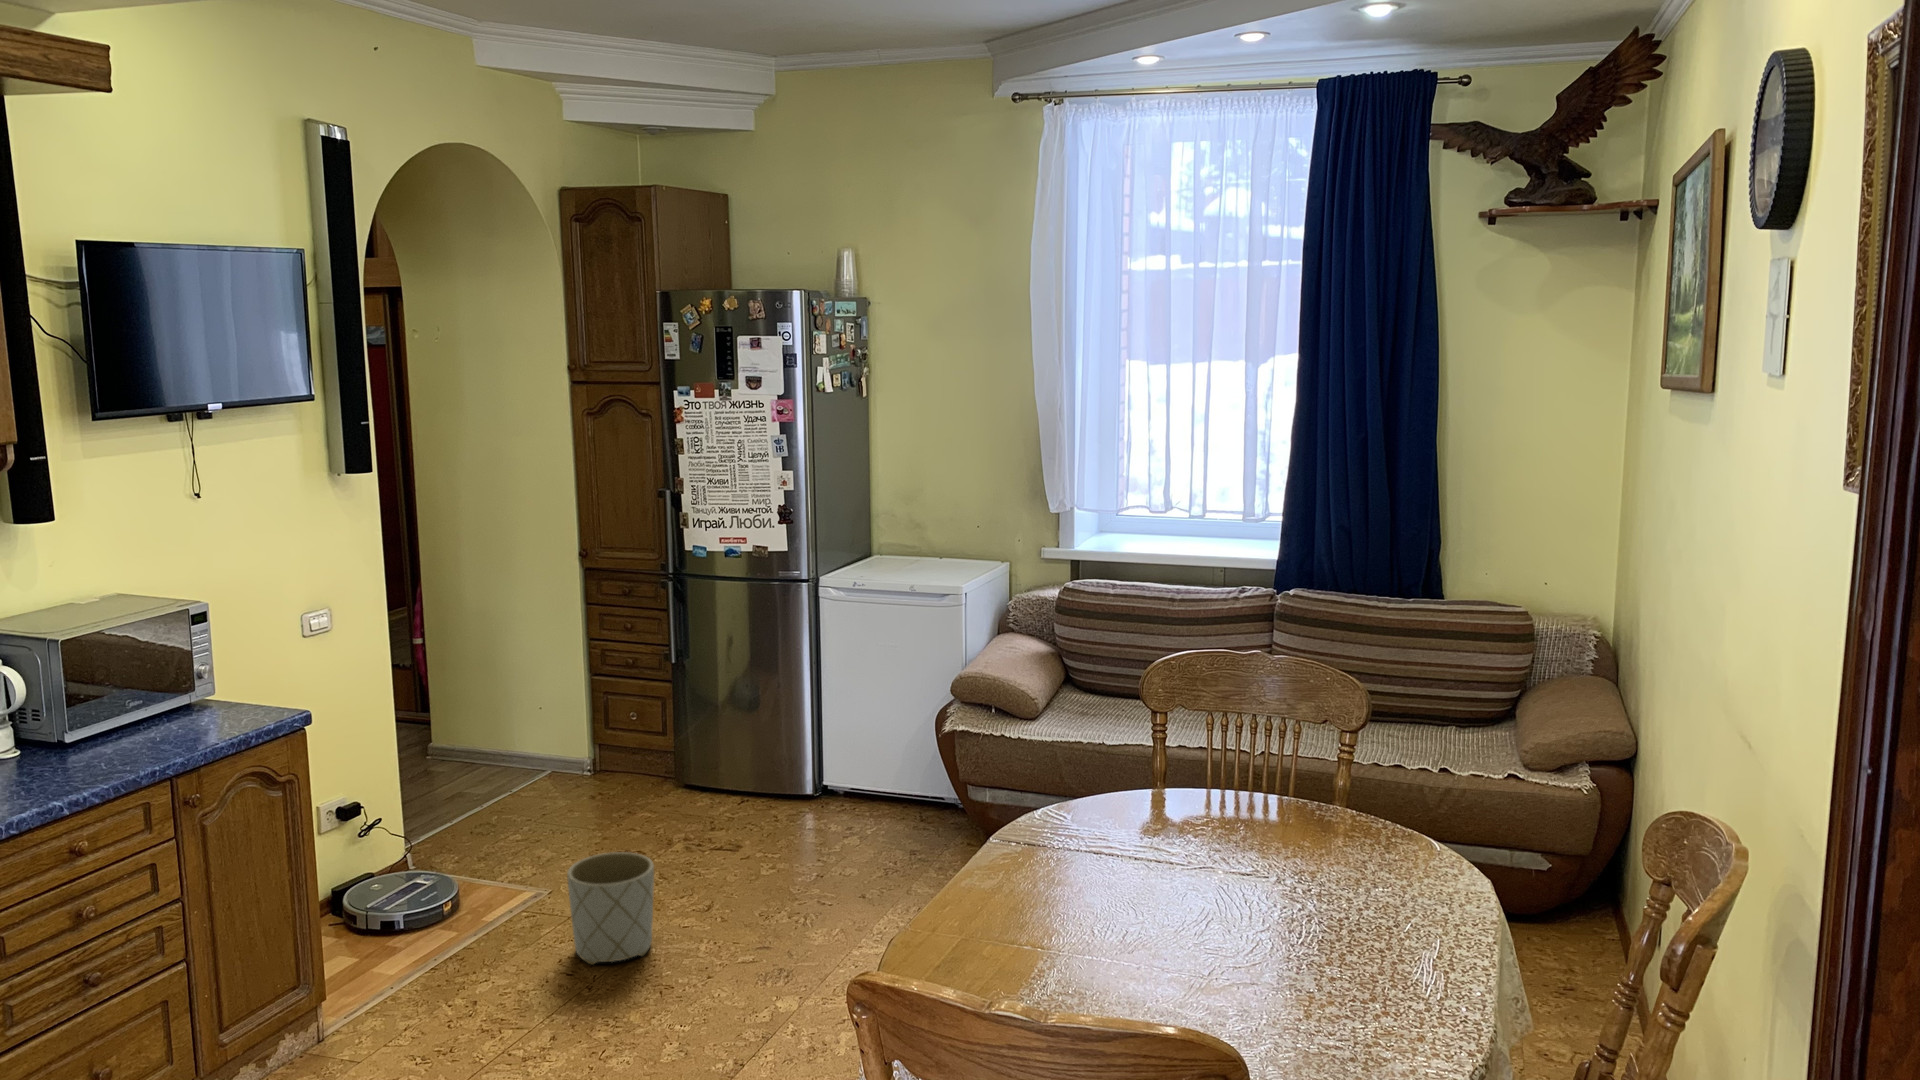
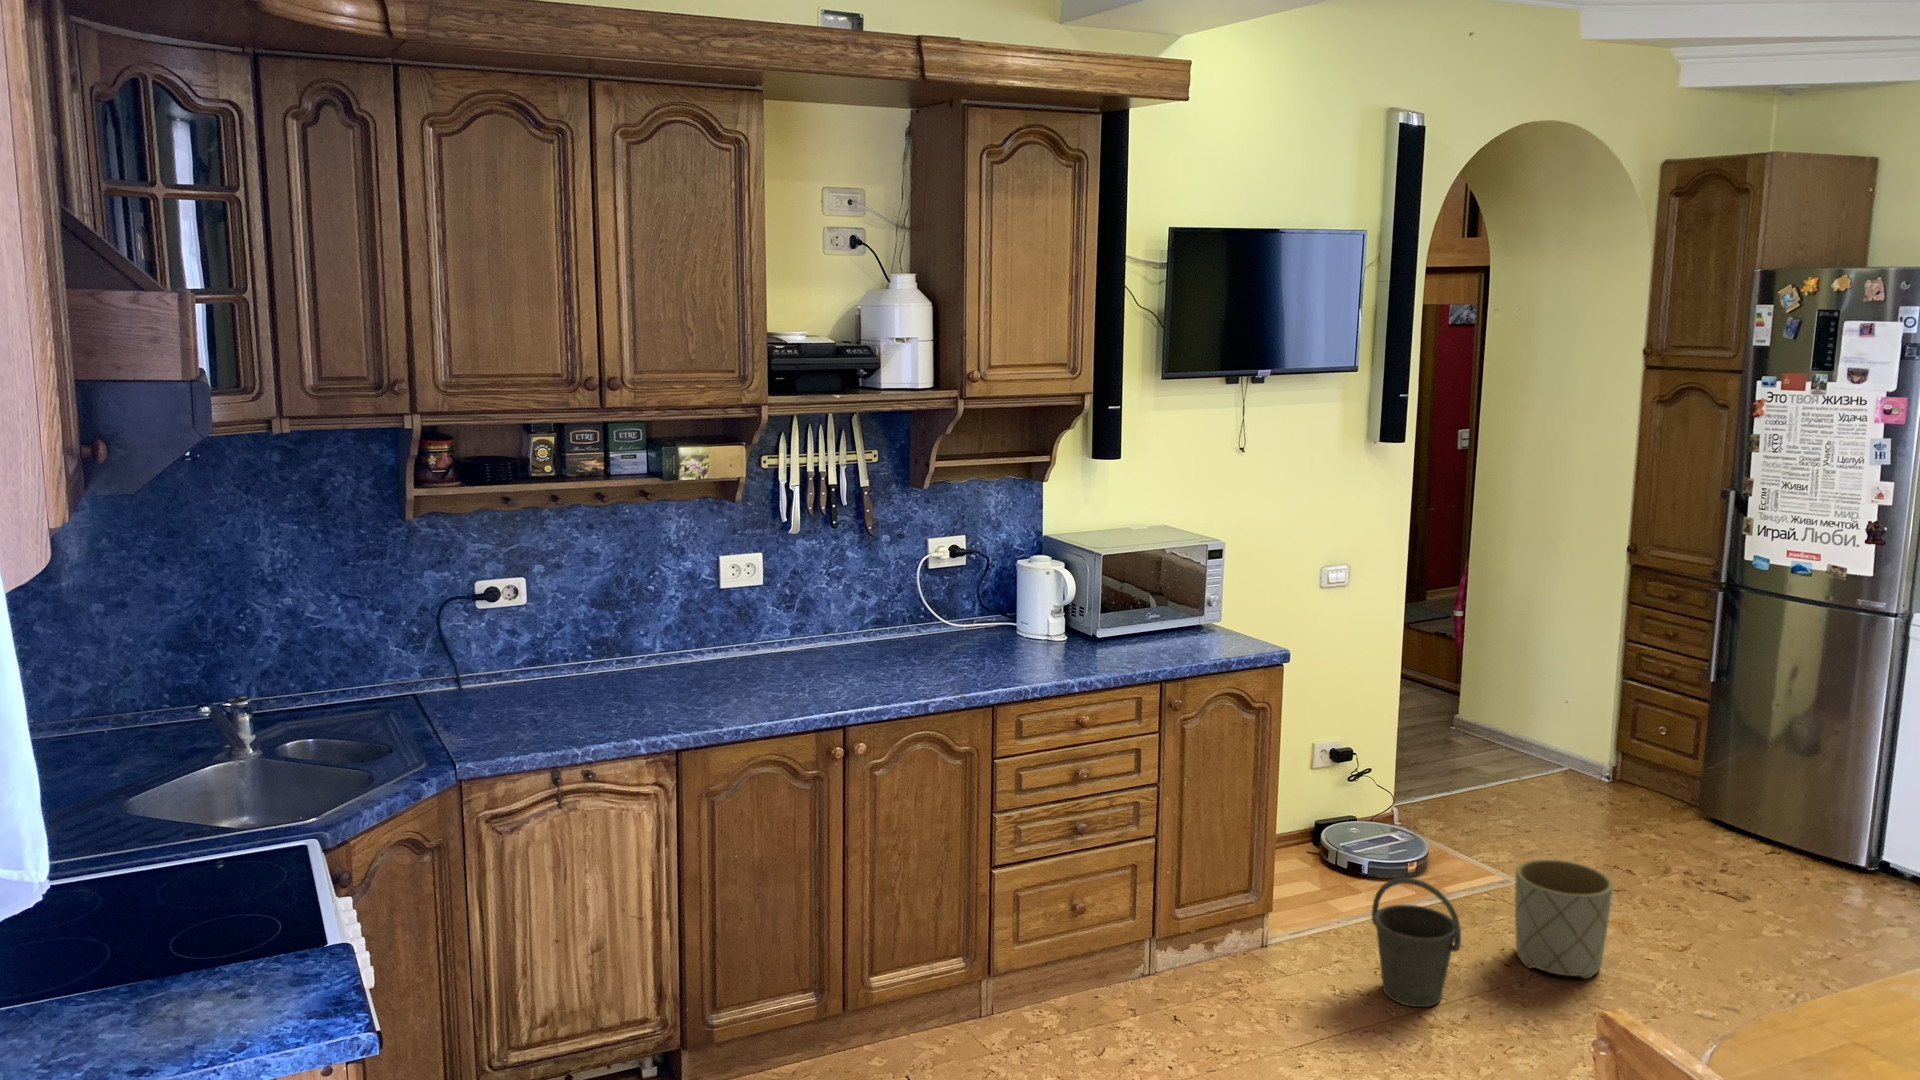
bucket: none [445,914,542,1046] -> present [1372,877,1461,1007]

